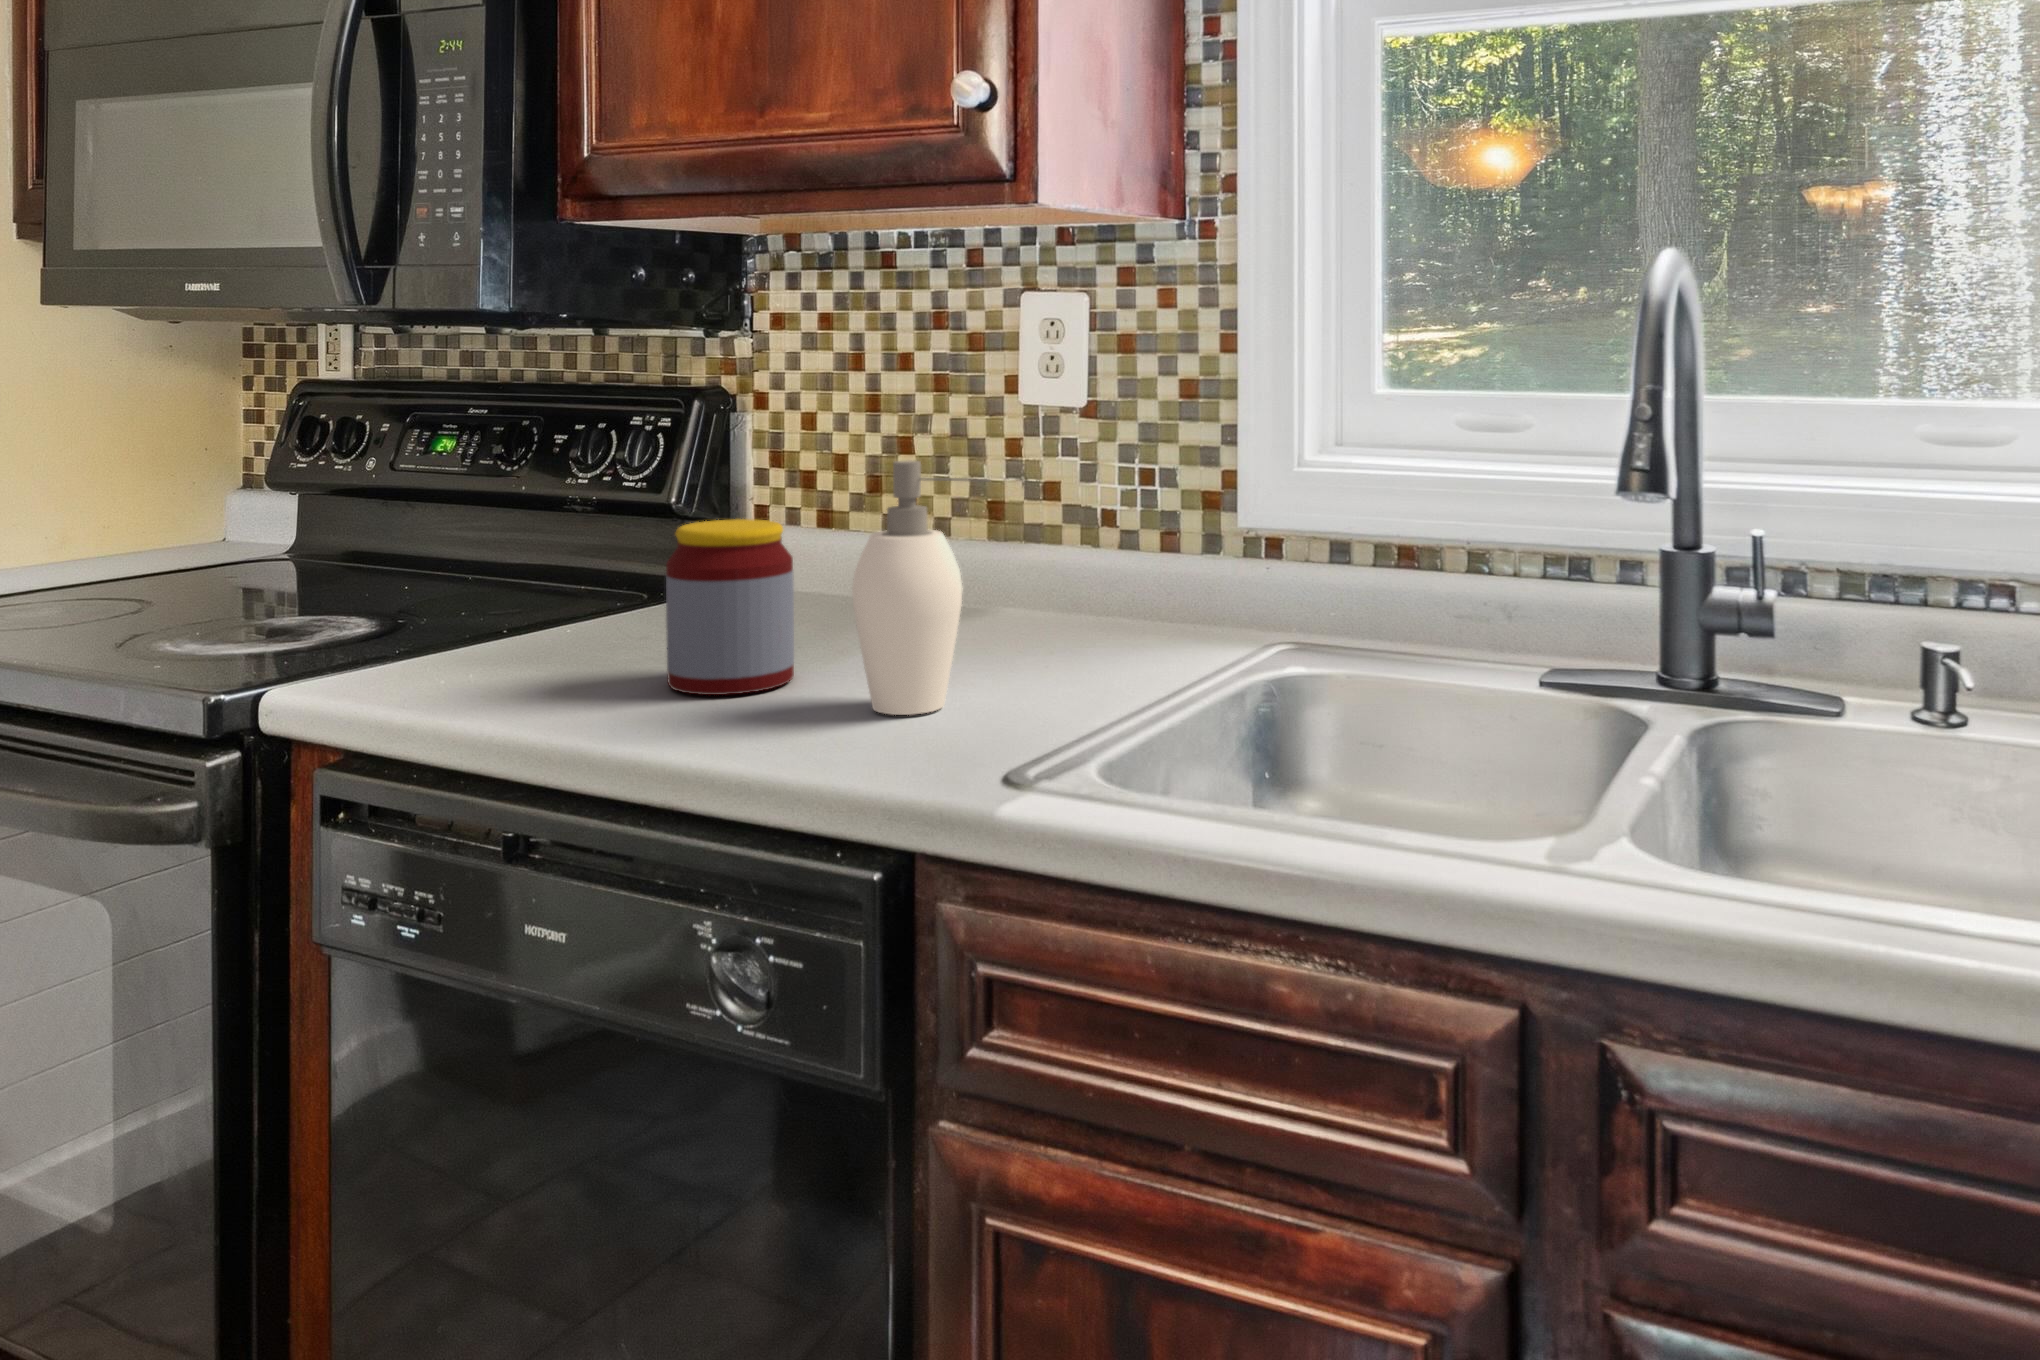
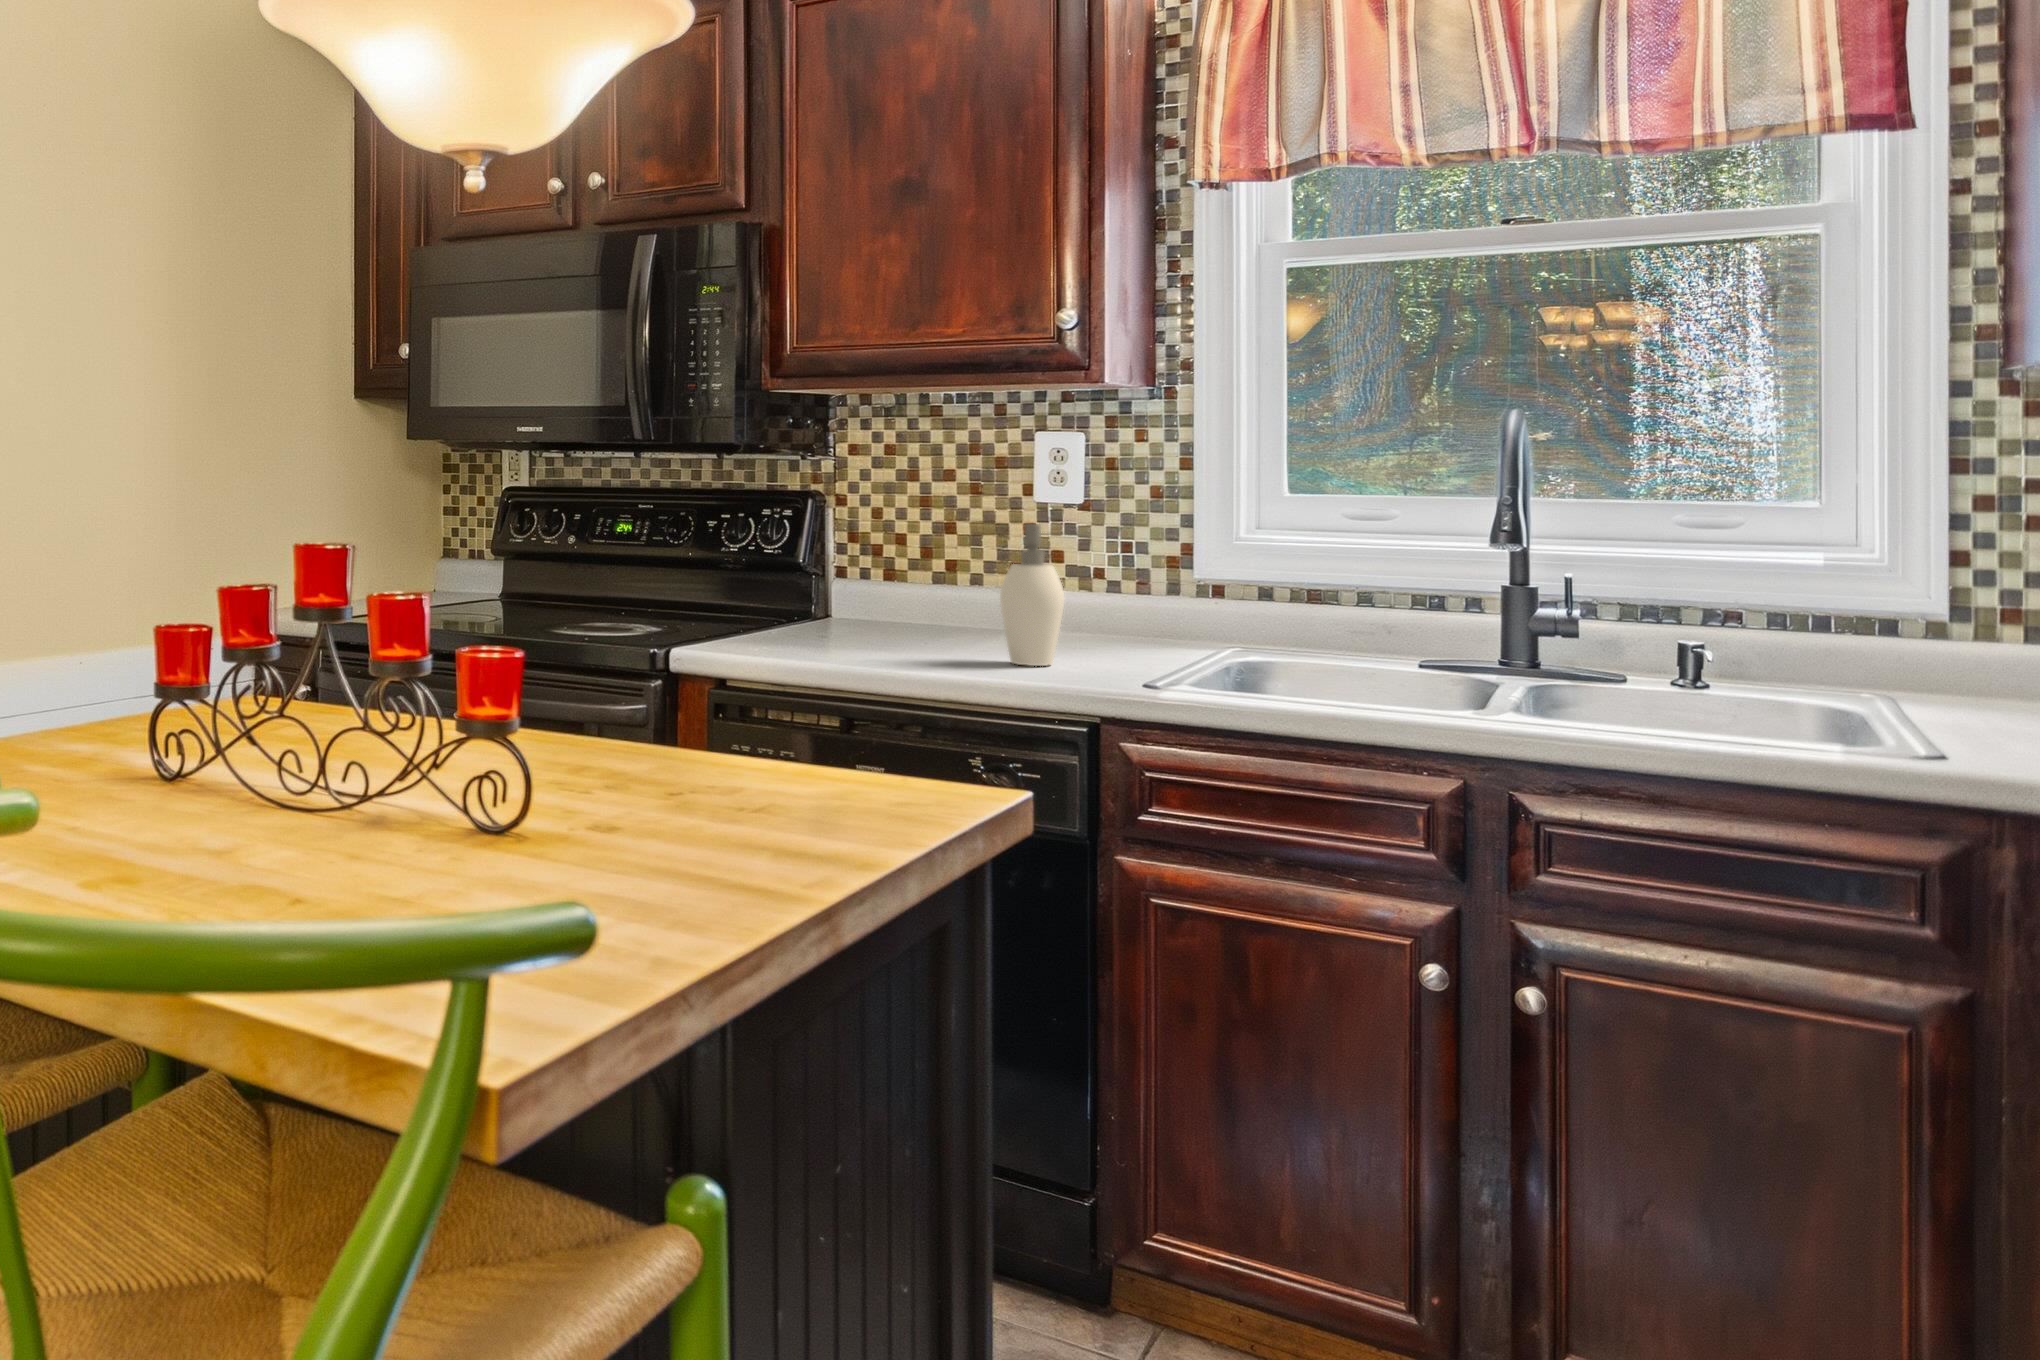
jar: present [666,519,794,695] -> none [872,561,945,656]

